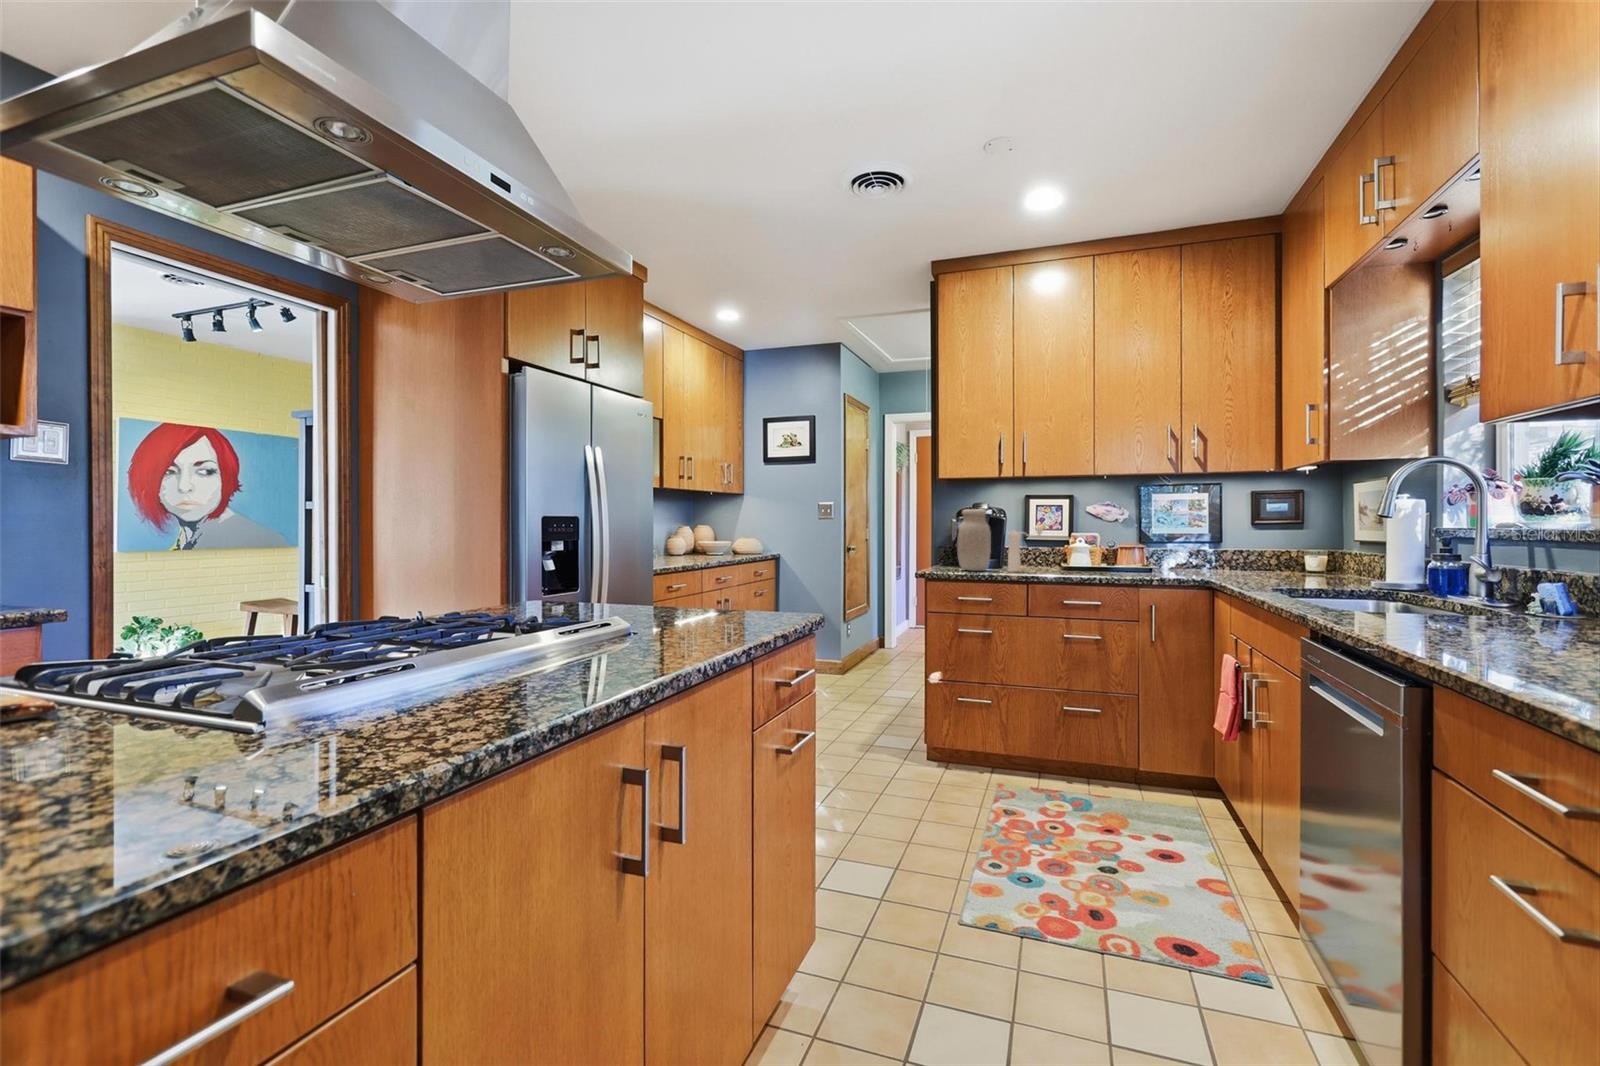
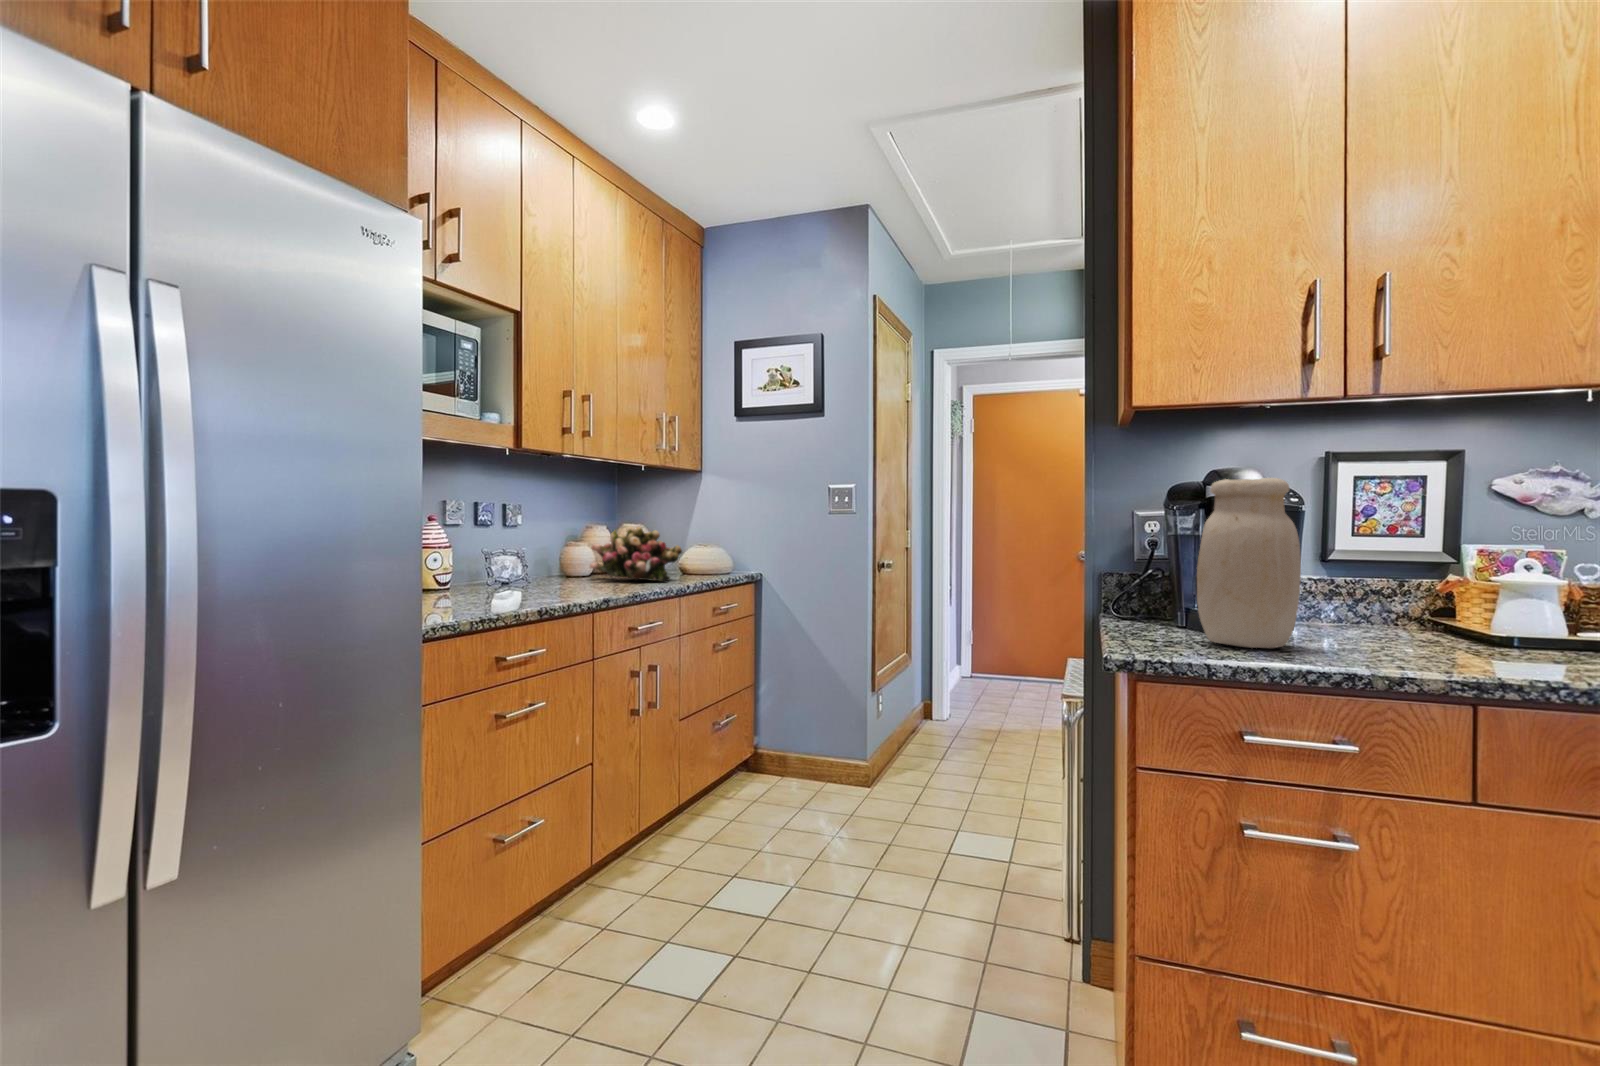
pepper mill: present [1008,525,1044,572] -> none [1355,522,1472,656]
flower arrangement: none [688,527,738,557] -> present [590,527,682,581]

